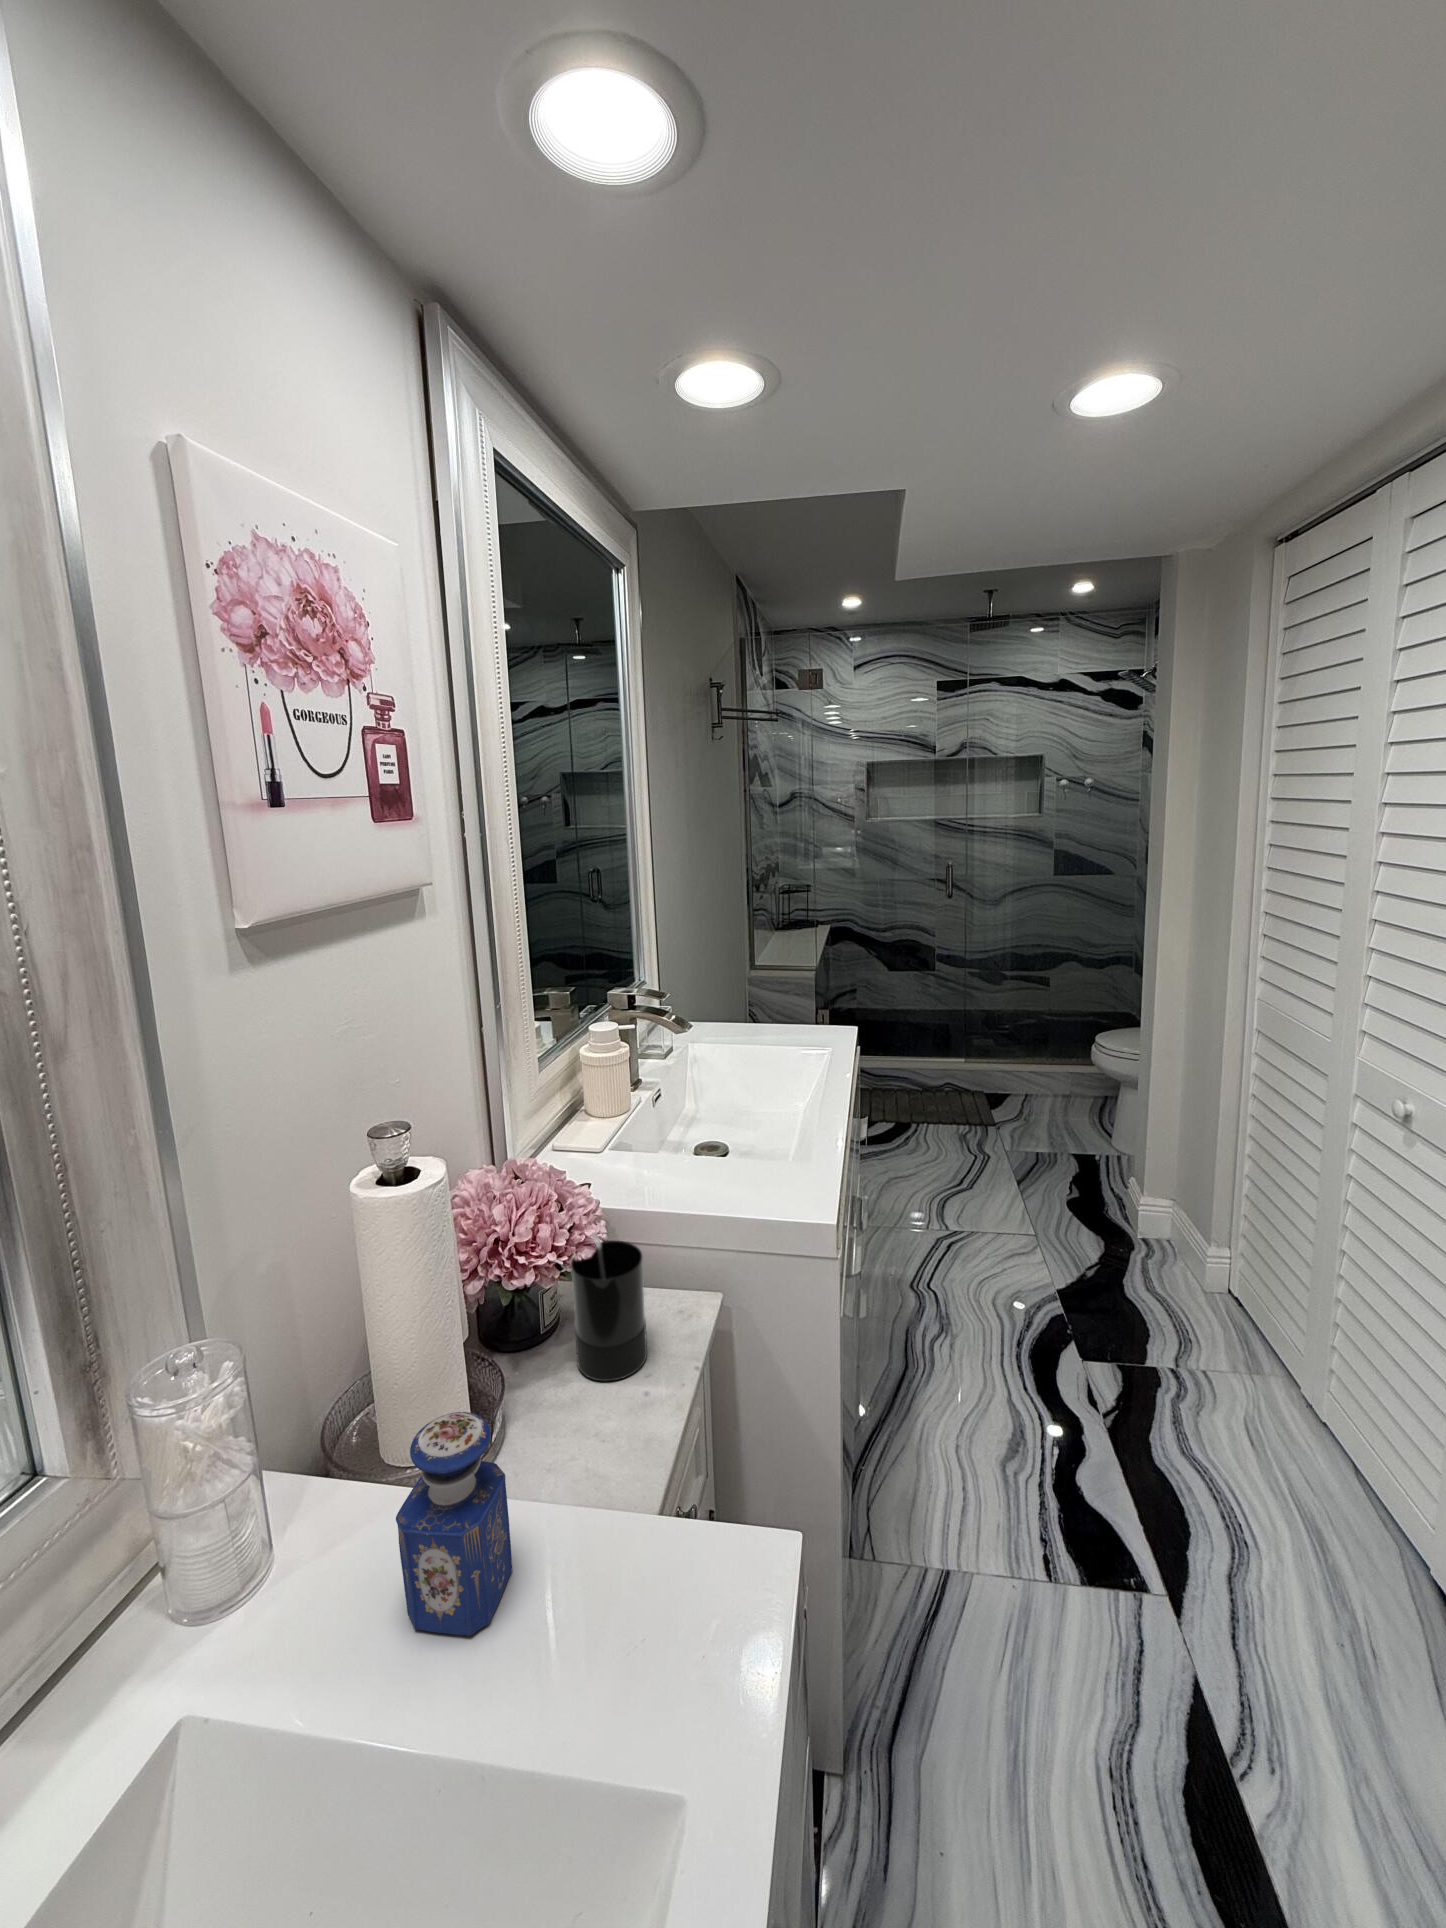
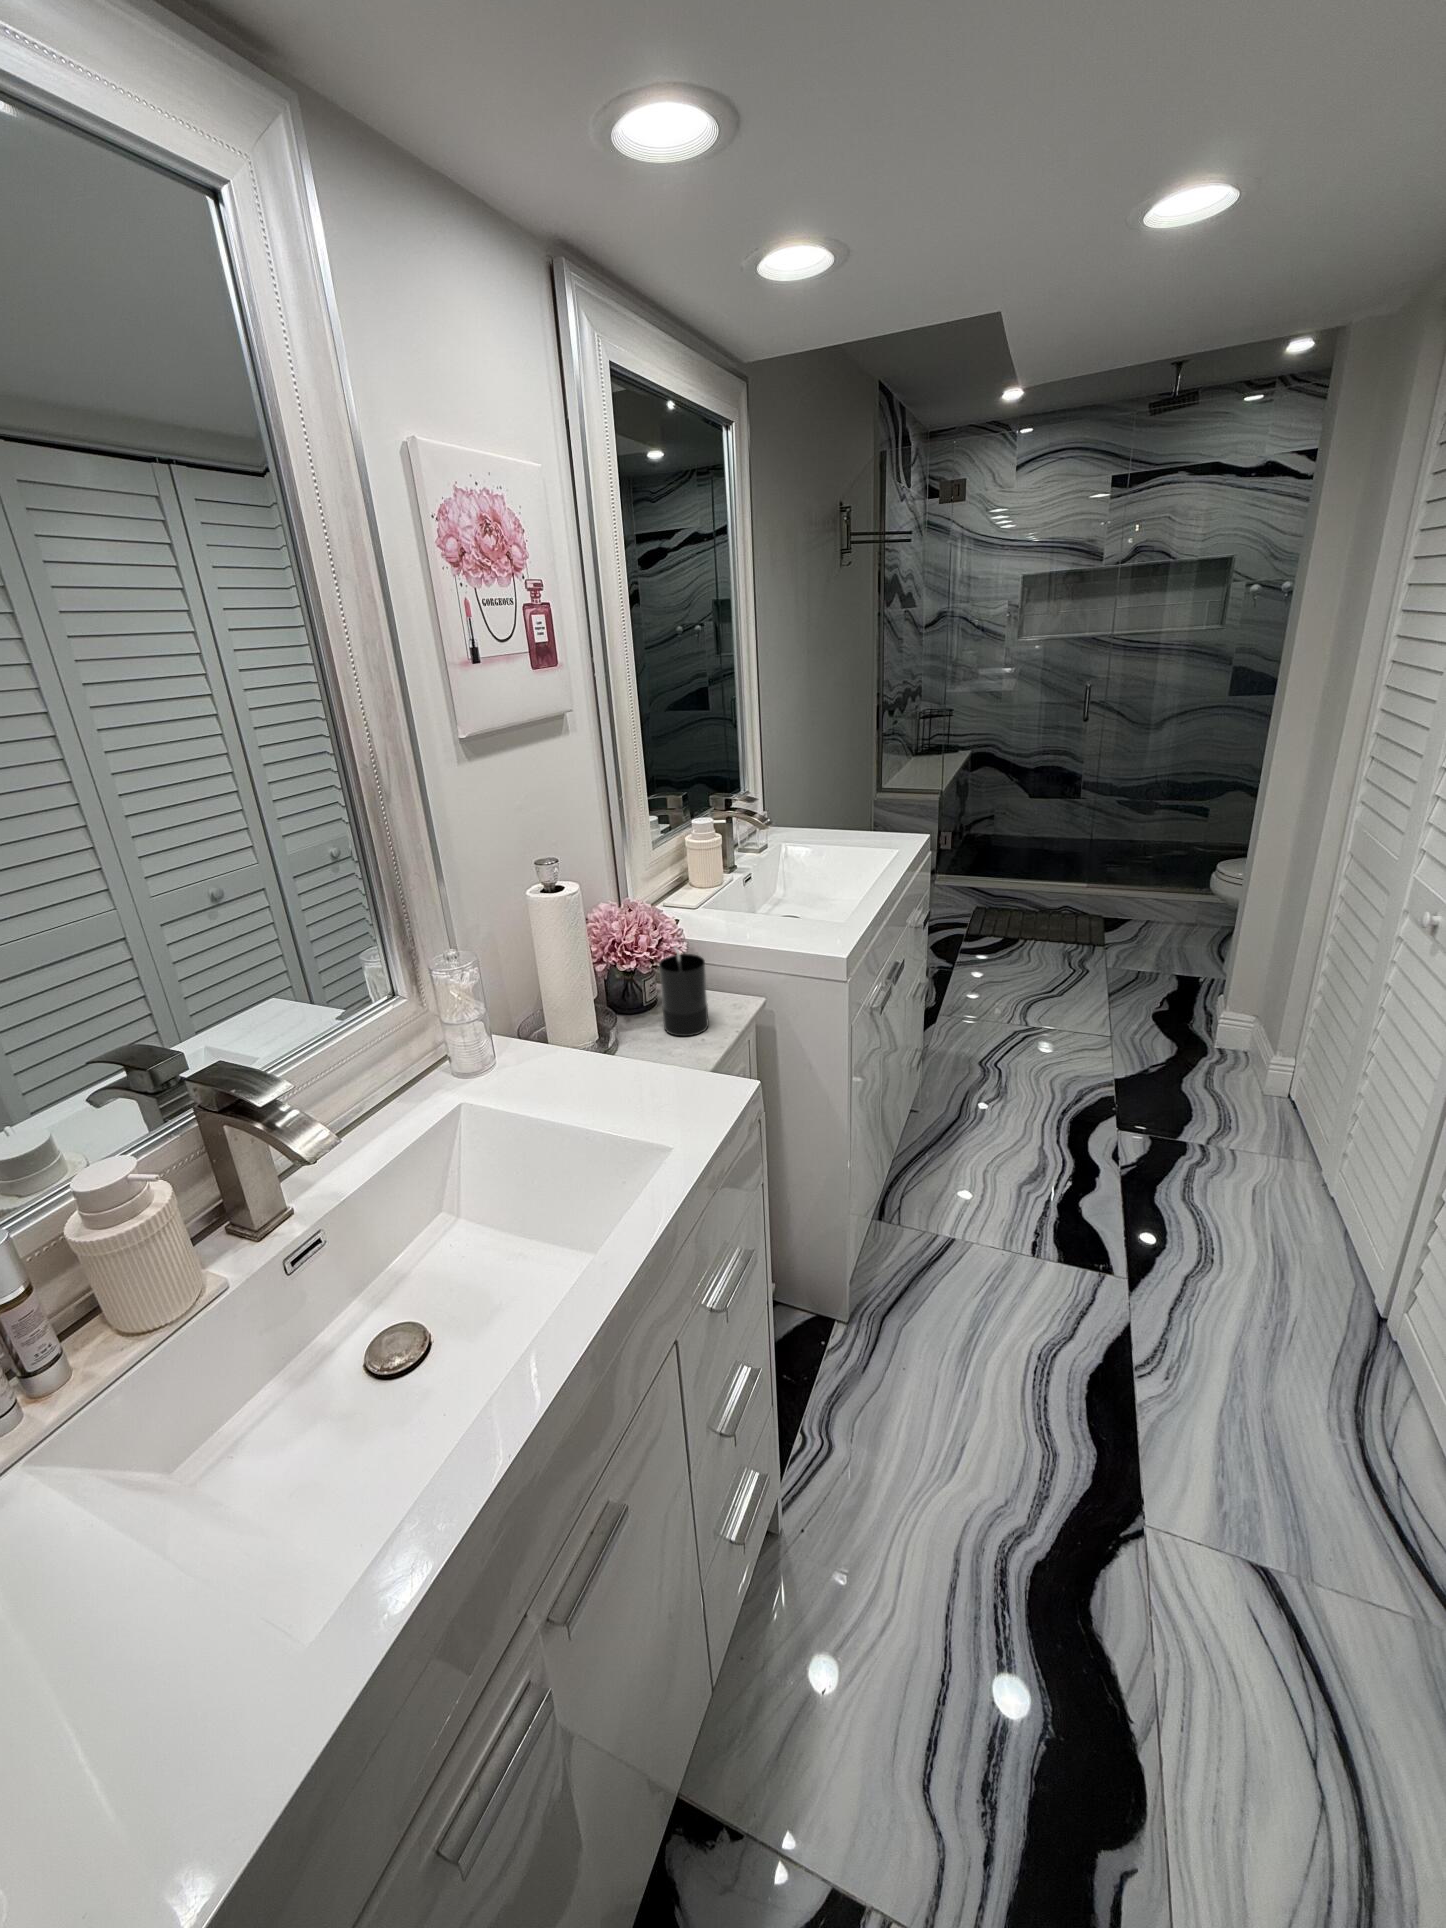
perfume bottle: present [396,1412,512,1635] -> none [546,1006,607,1109]

